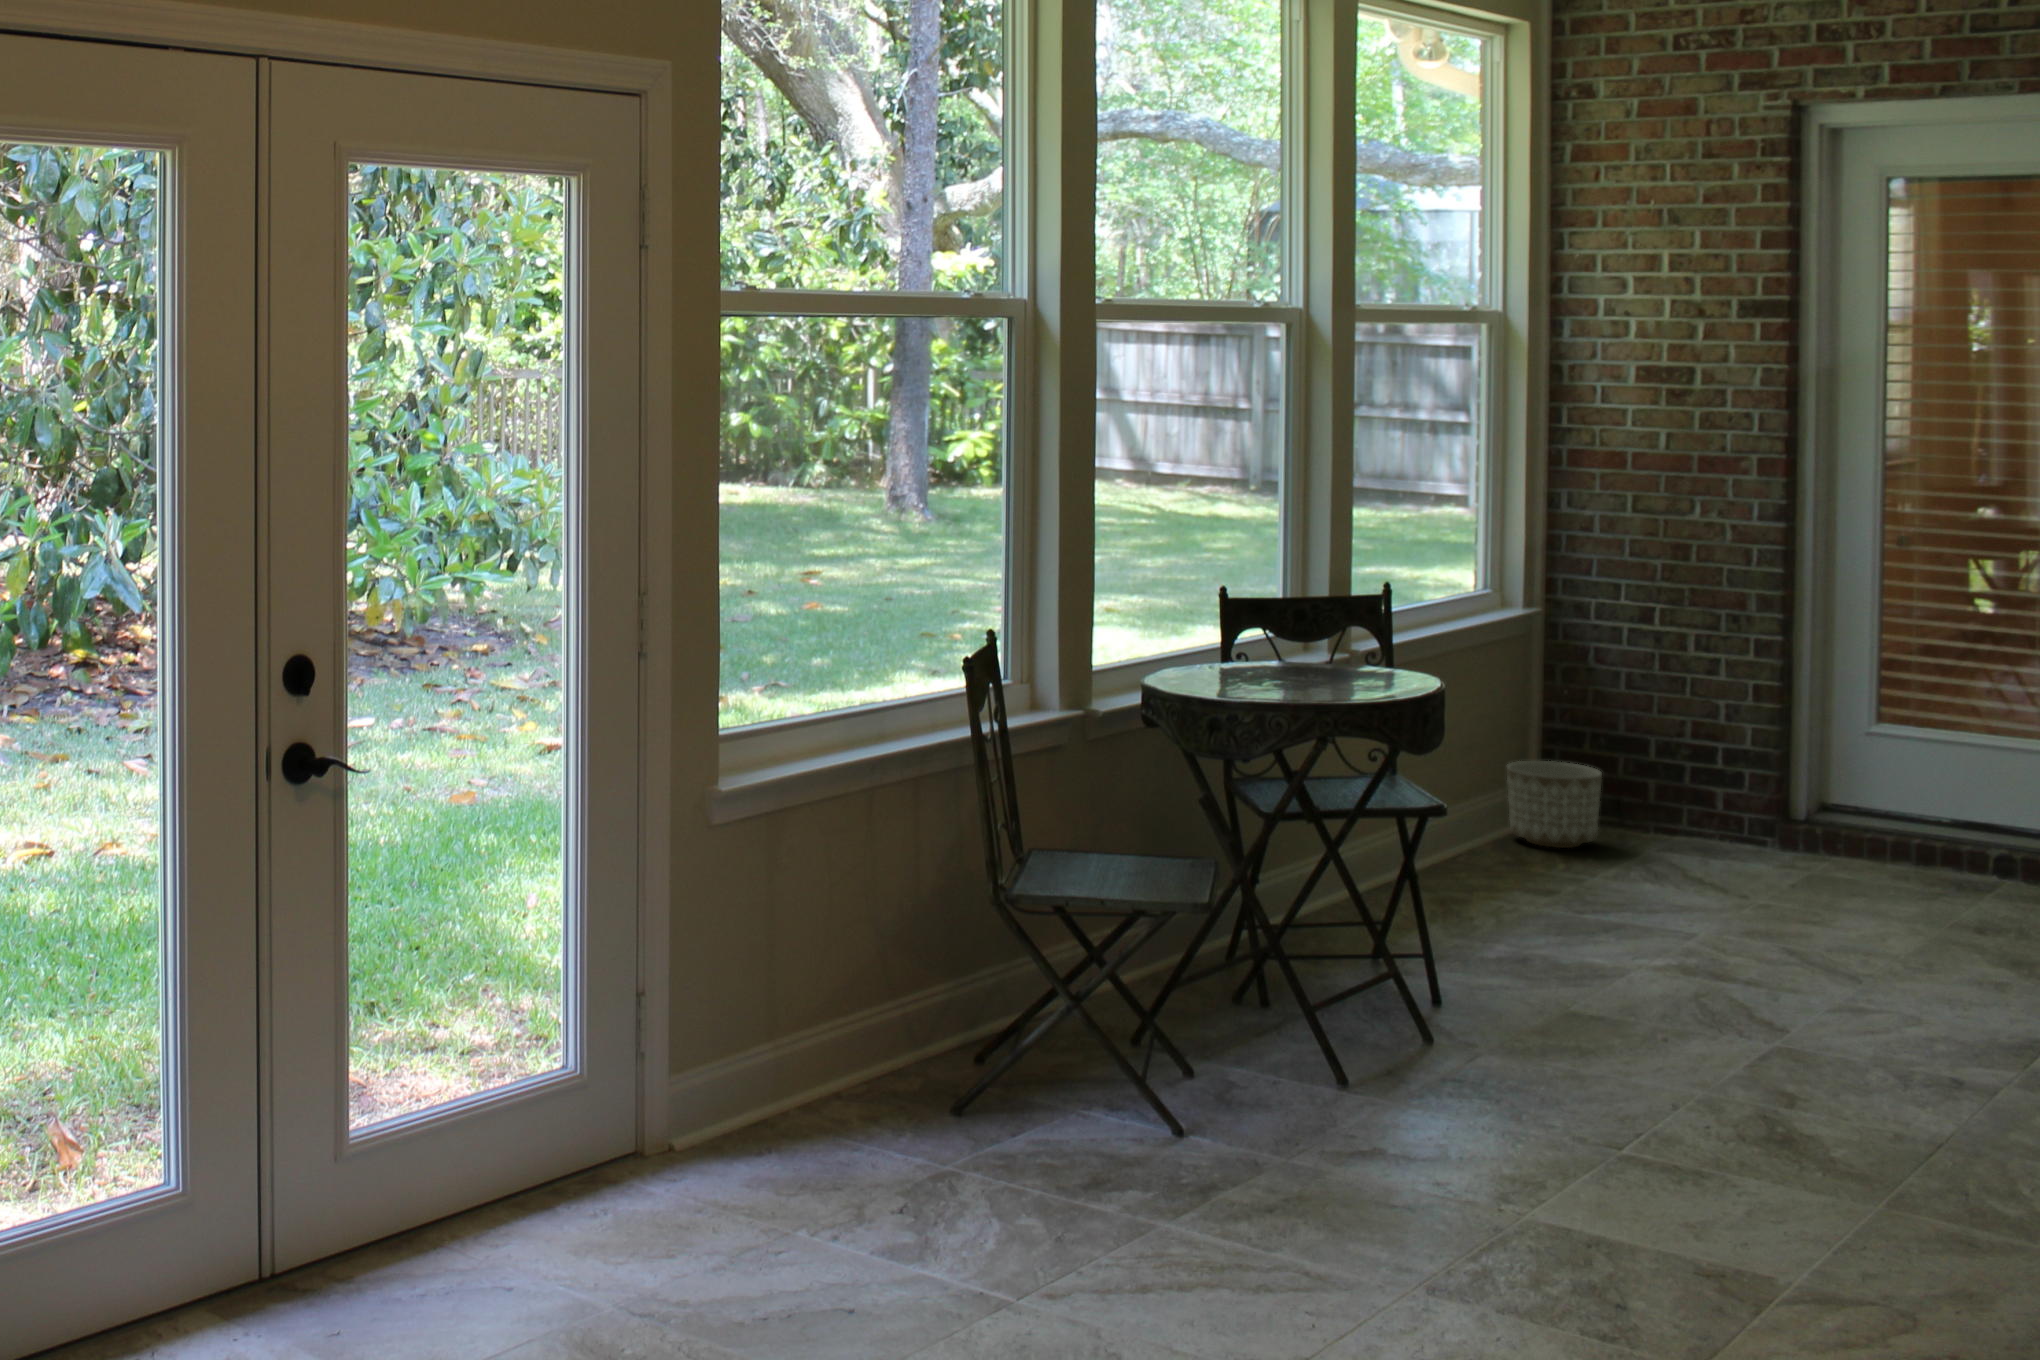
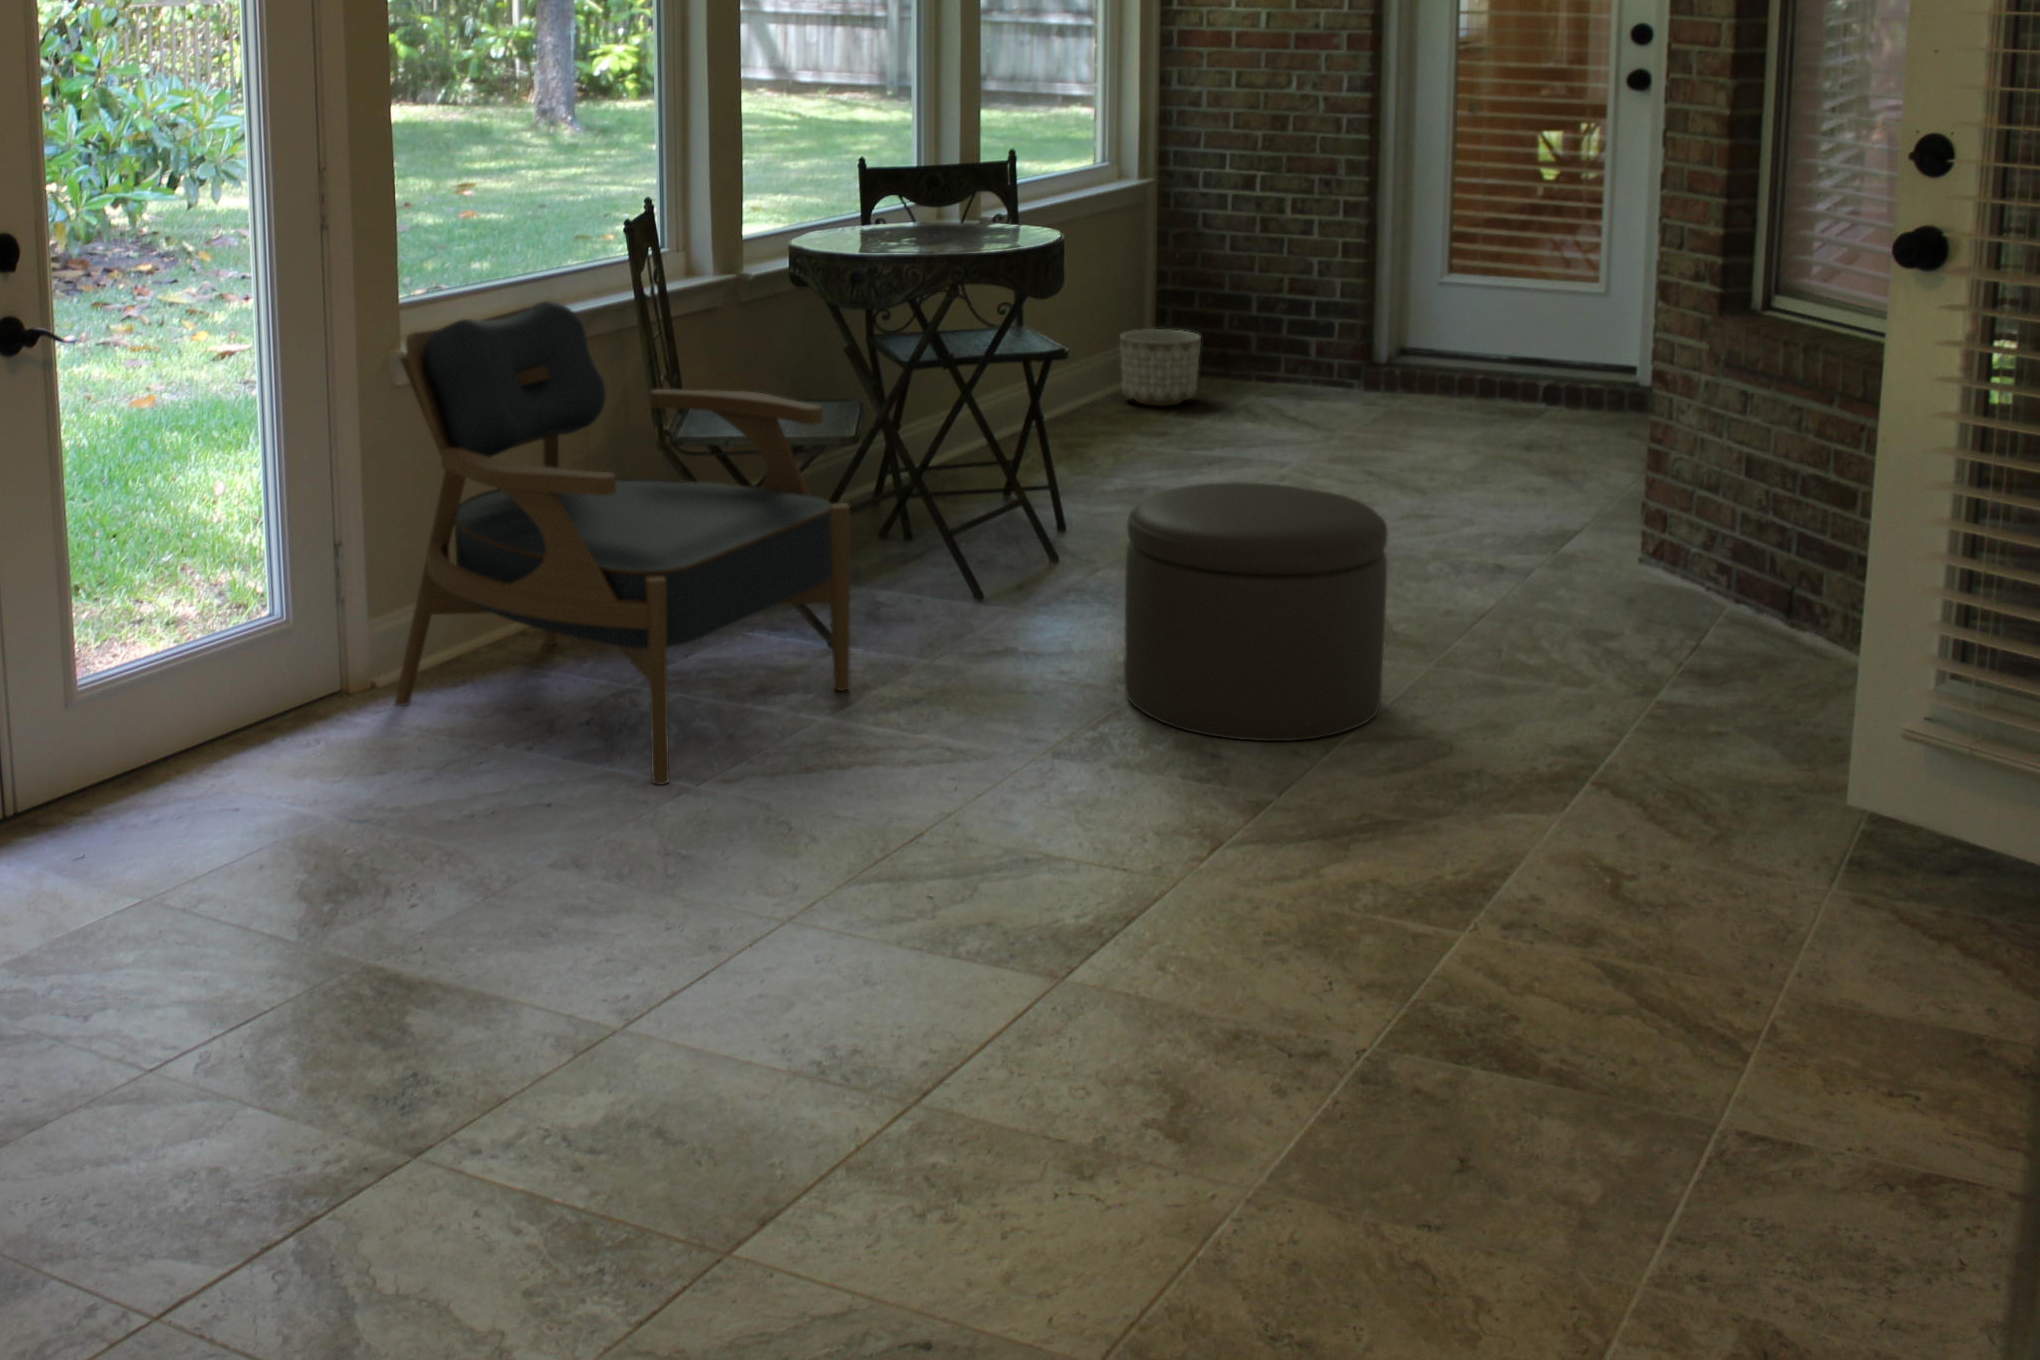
armchair: none [711,703,1231,1270] -> present [395,301,850,785]
ottoman: none [1563,959,1895,1287] -> present [1124,482,1388,741]

